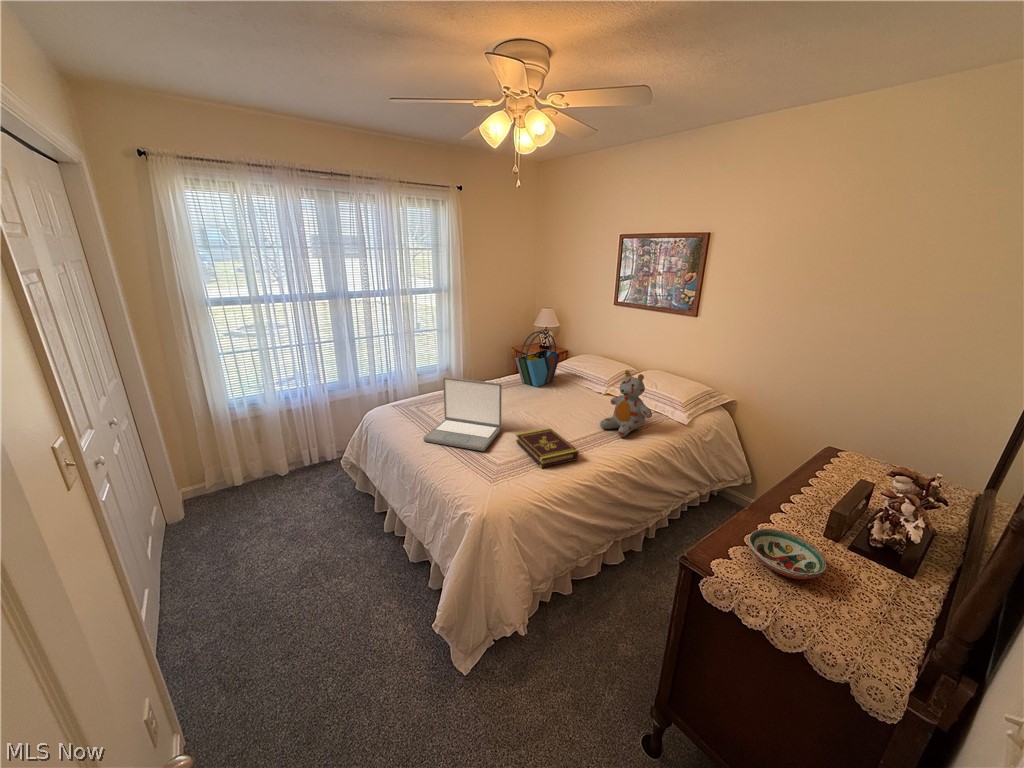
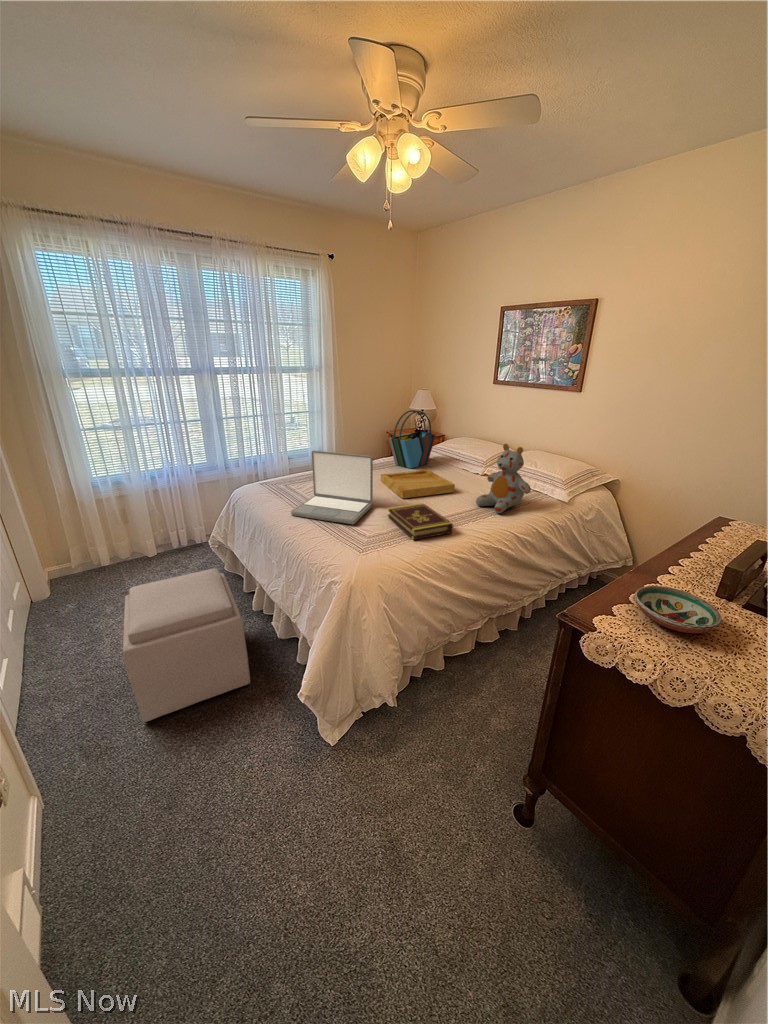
tray: none [508,389,580,421] -> present [381,470,455,498]
ottoman: none [263,495,383,654] -> present [123,568,250,722]

